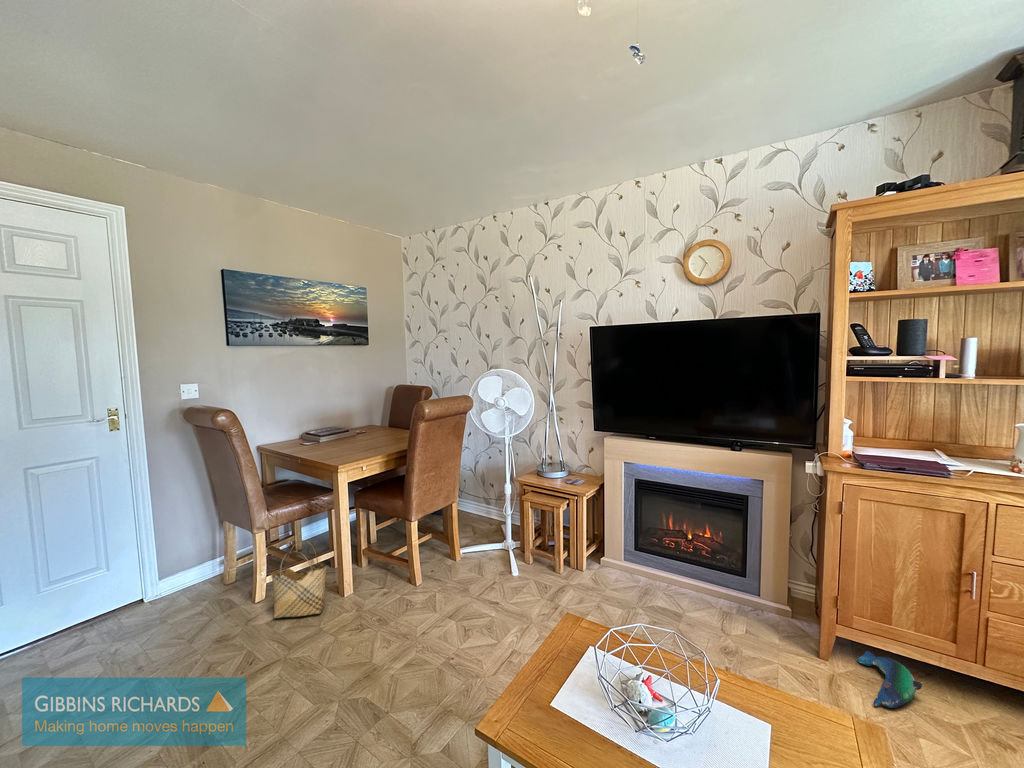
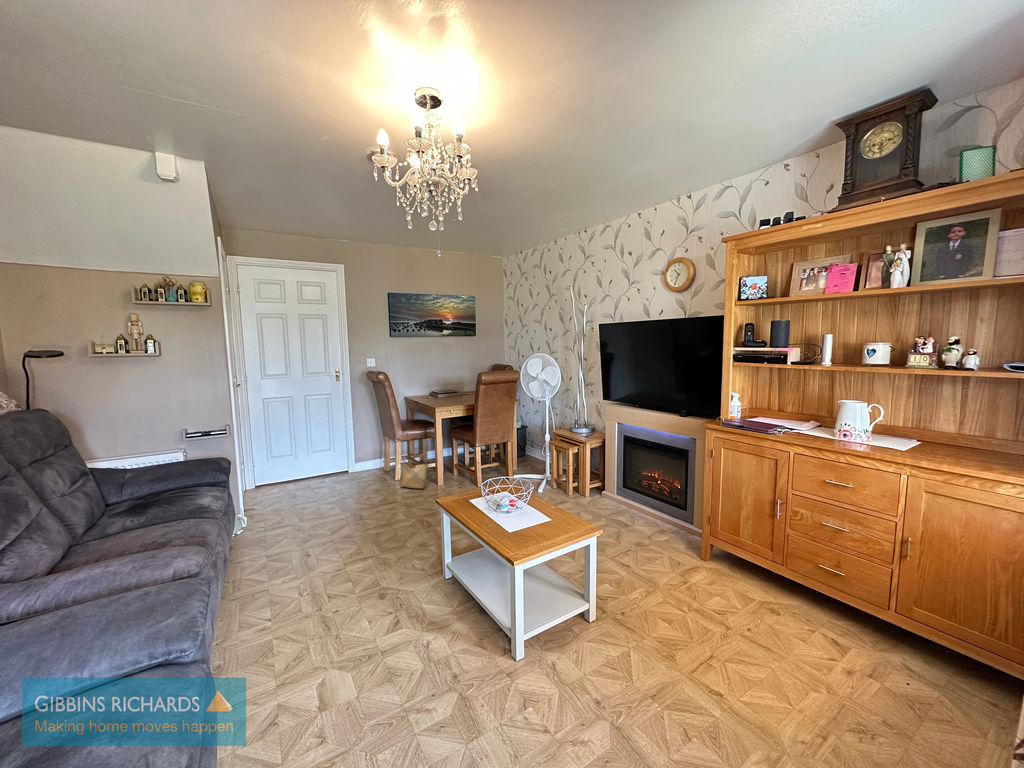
plush toy: present [857,651,922,708] -> none [708,563,750,589]

